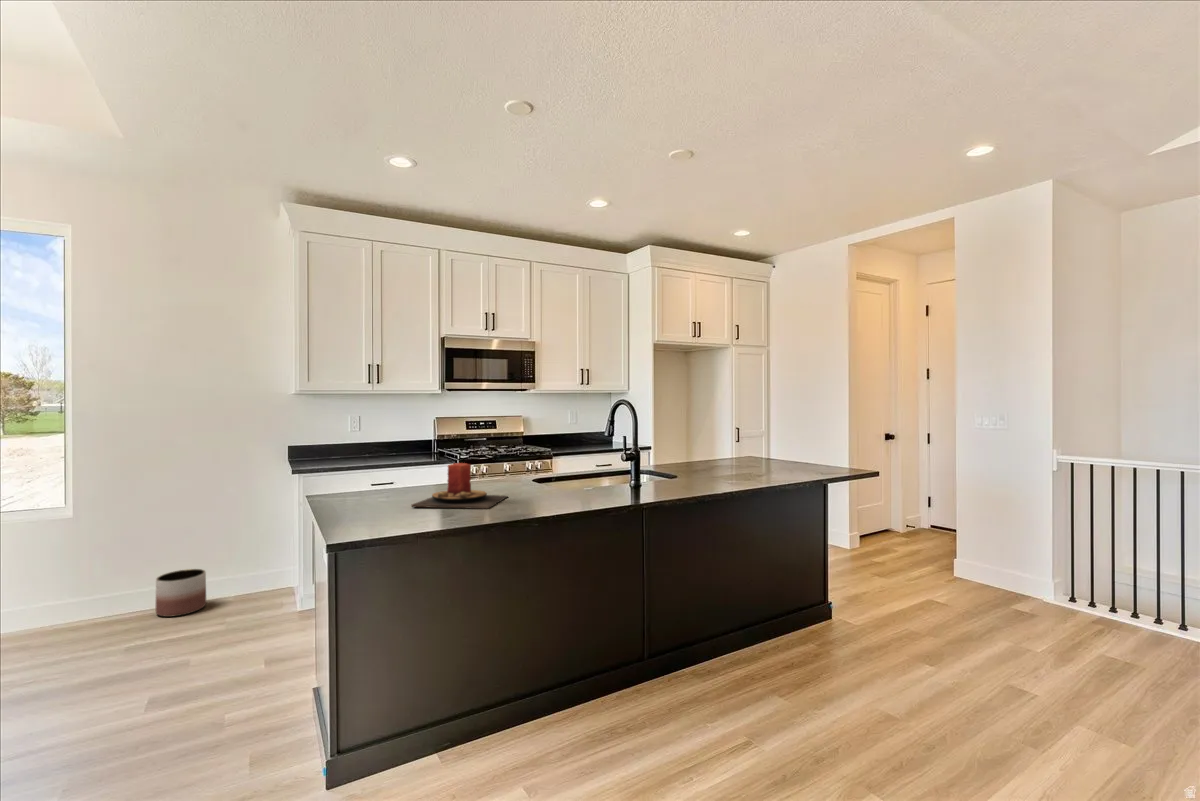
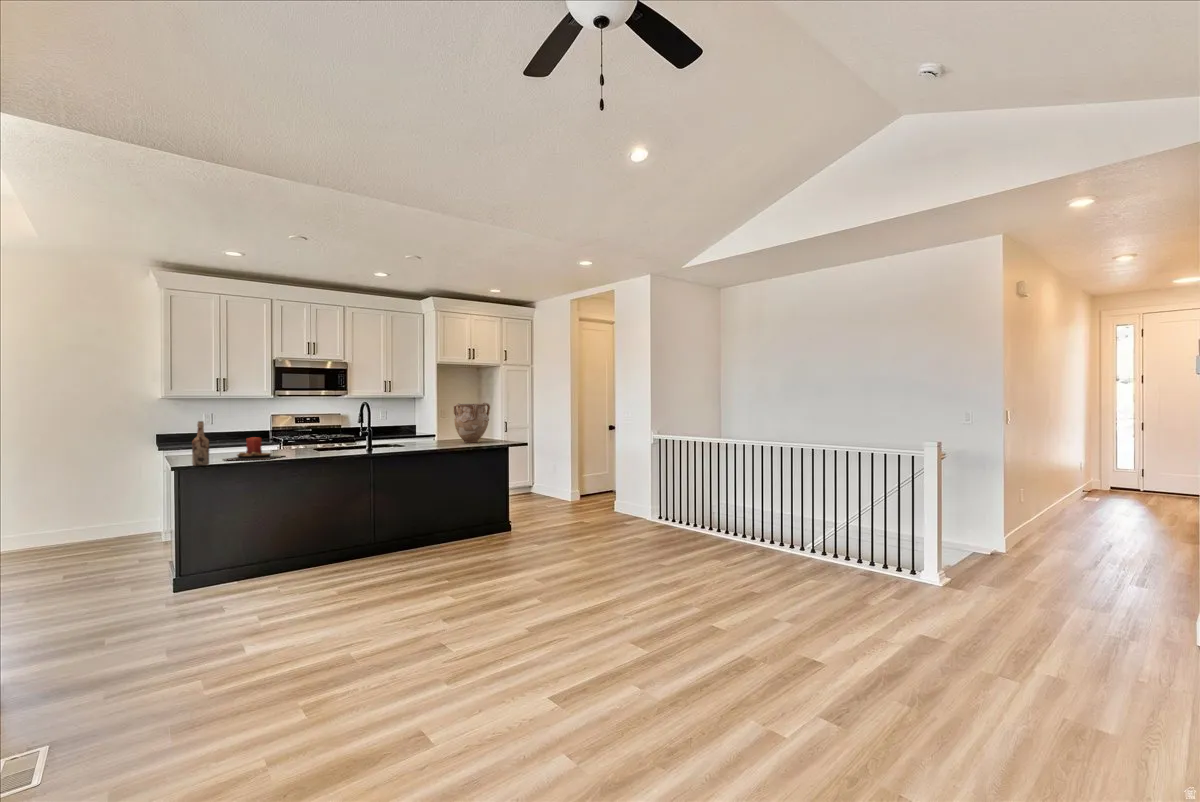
vase: none [728,401,793,468] -> present [454,403,490,443]
wine bottle: none [371,437,400,527] -> present [192,421,209,466]
planter: present [155,569,206,617] -> none [51,519,90,549]

